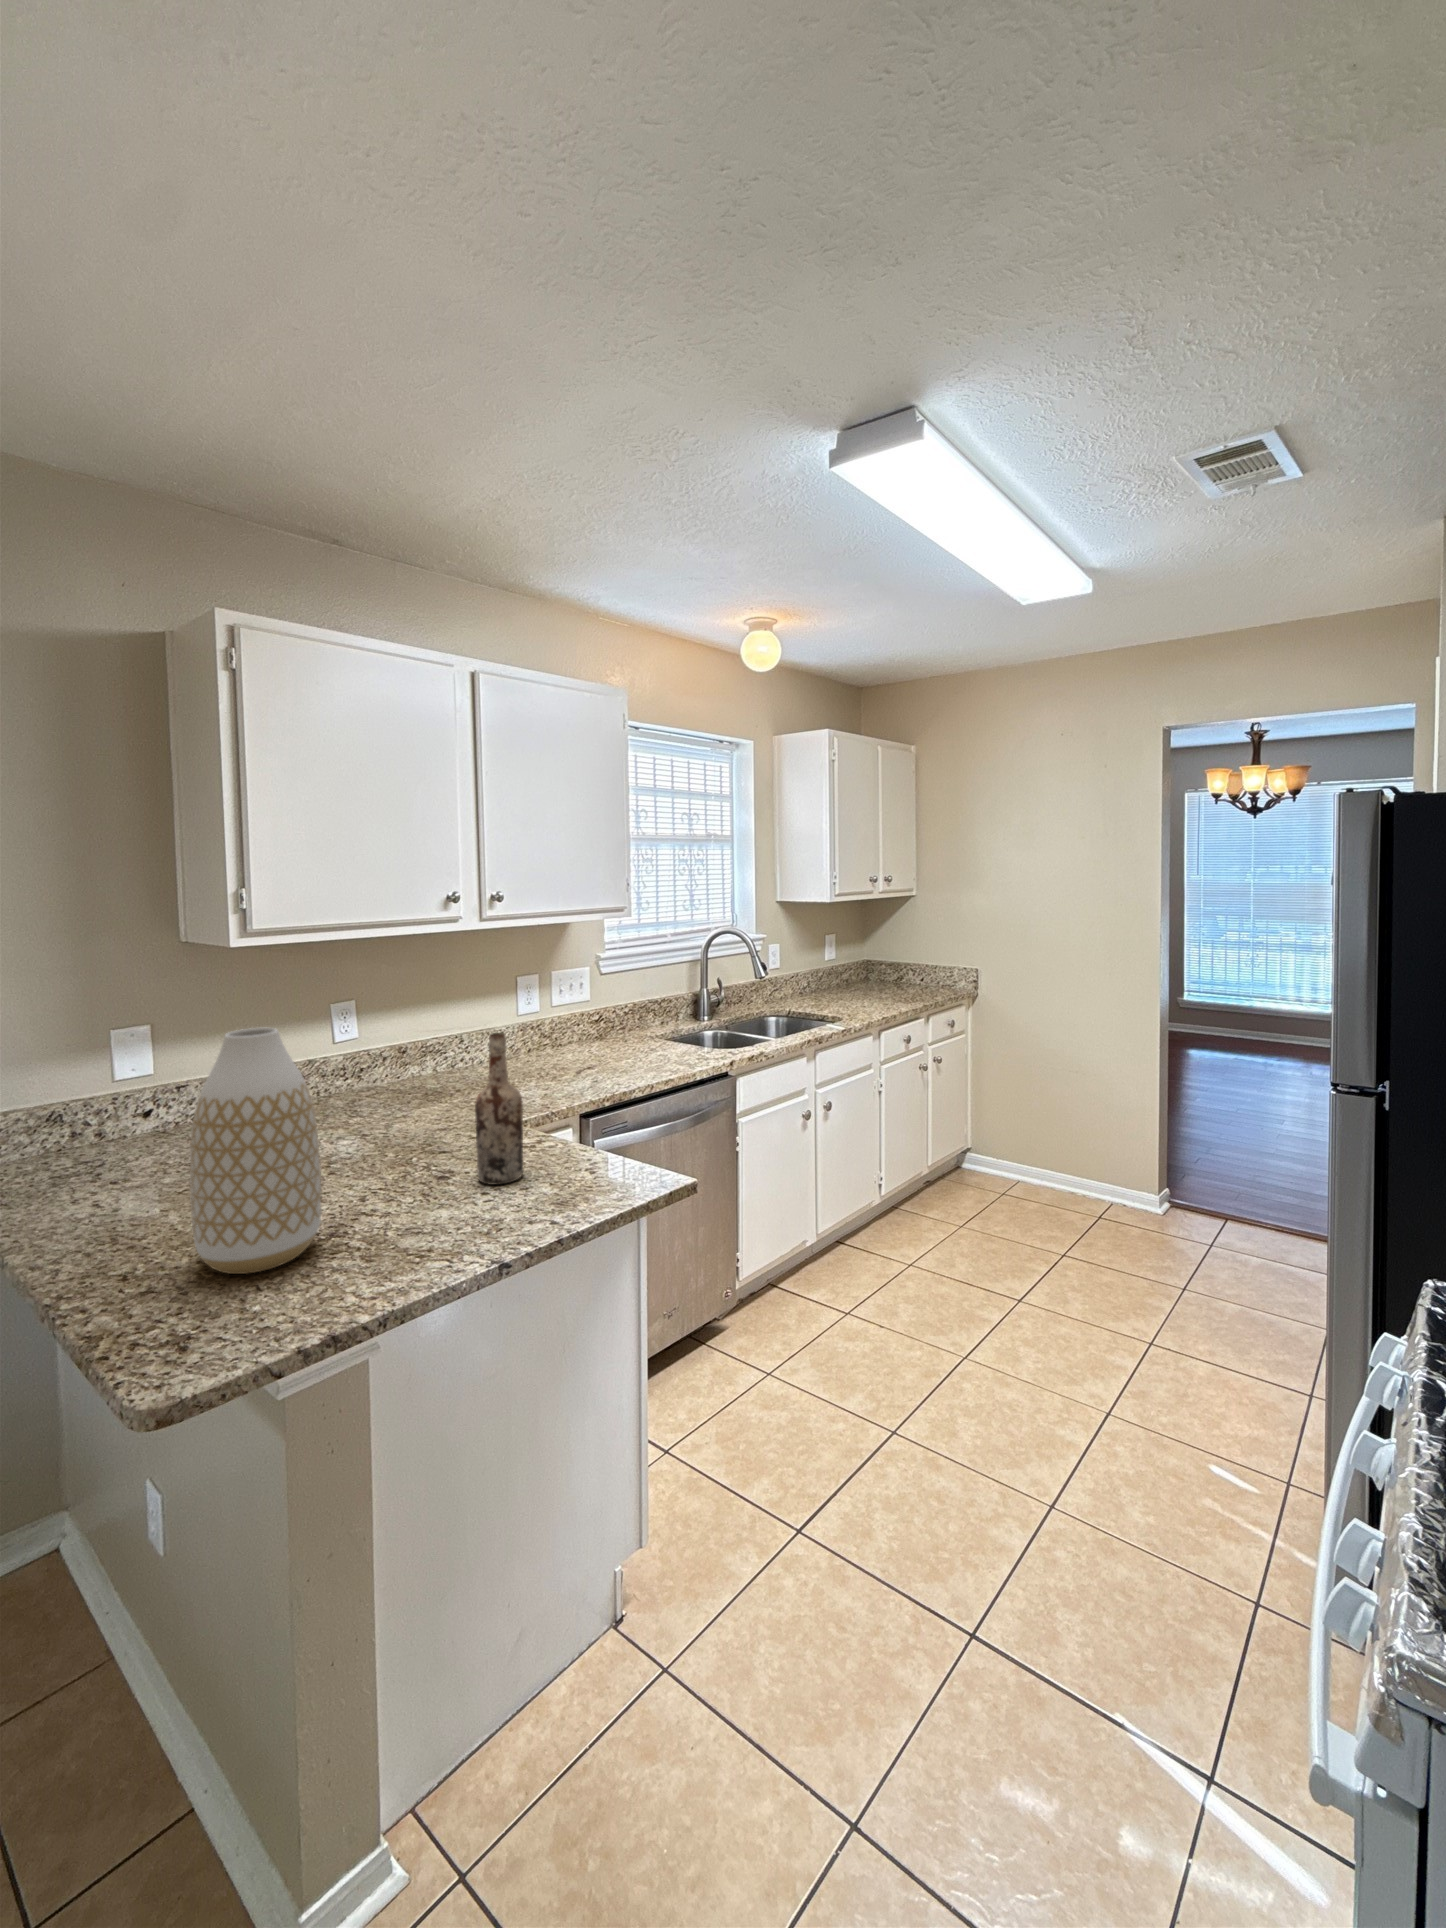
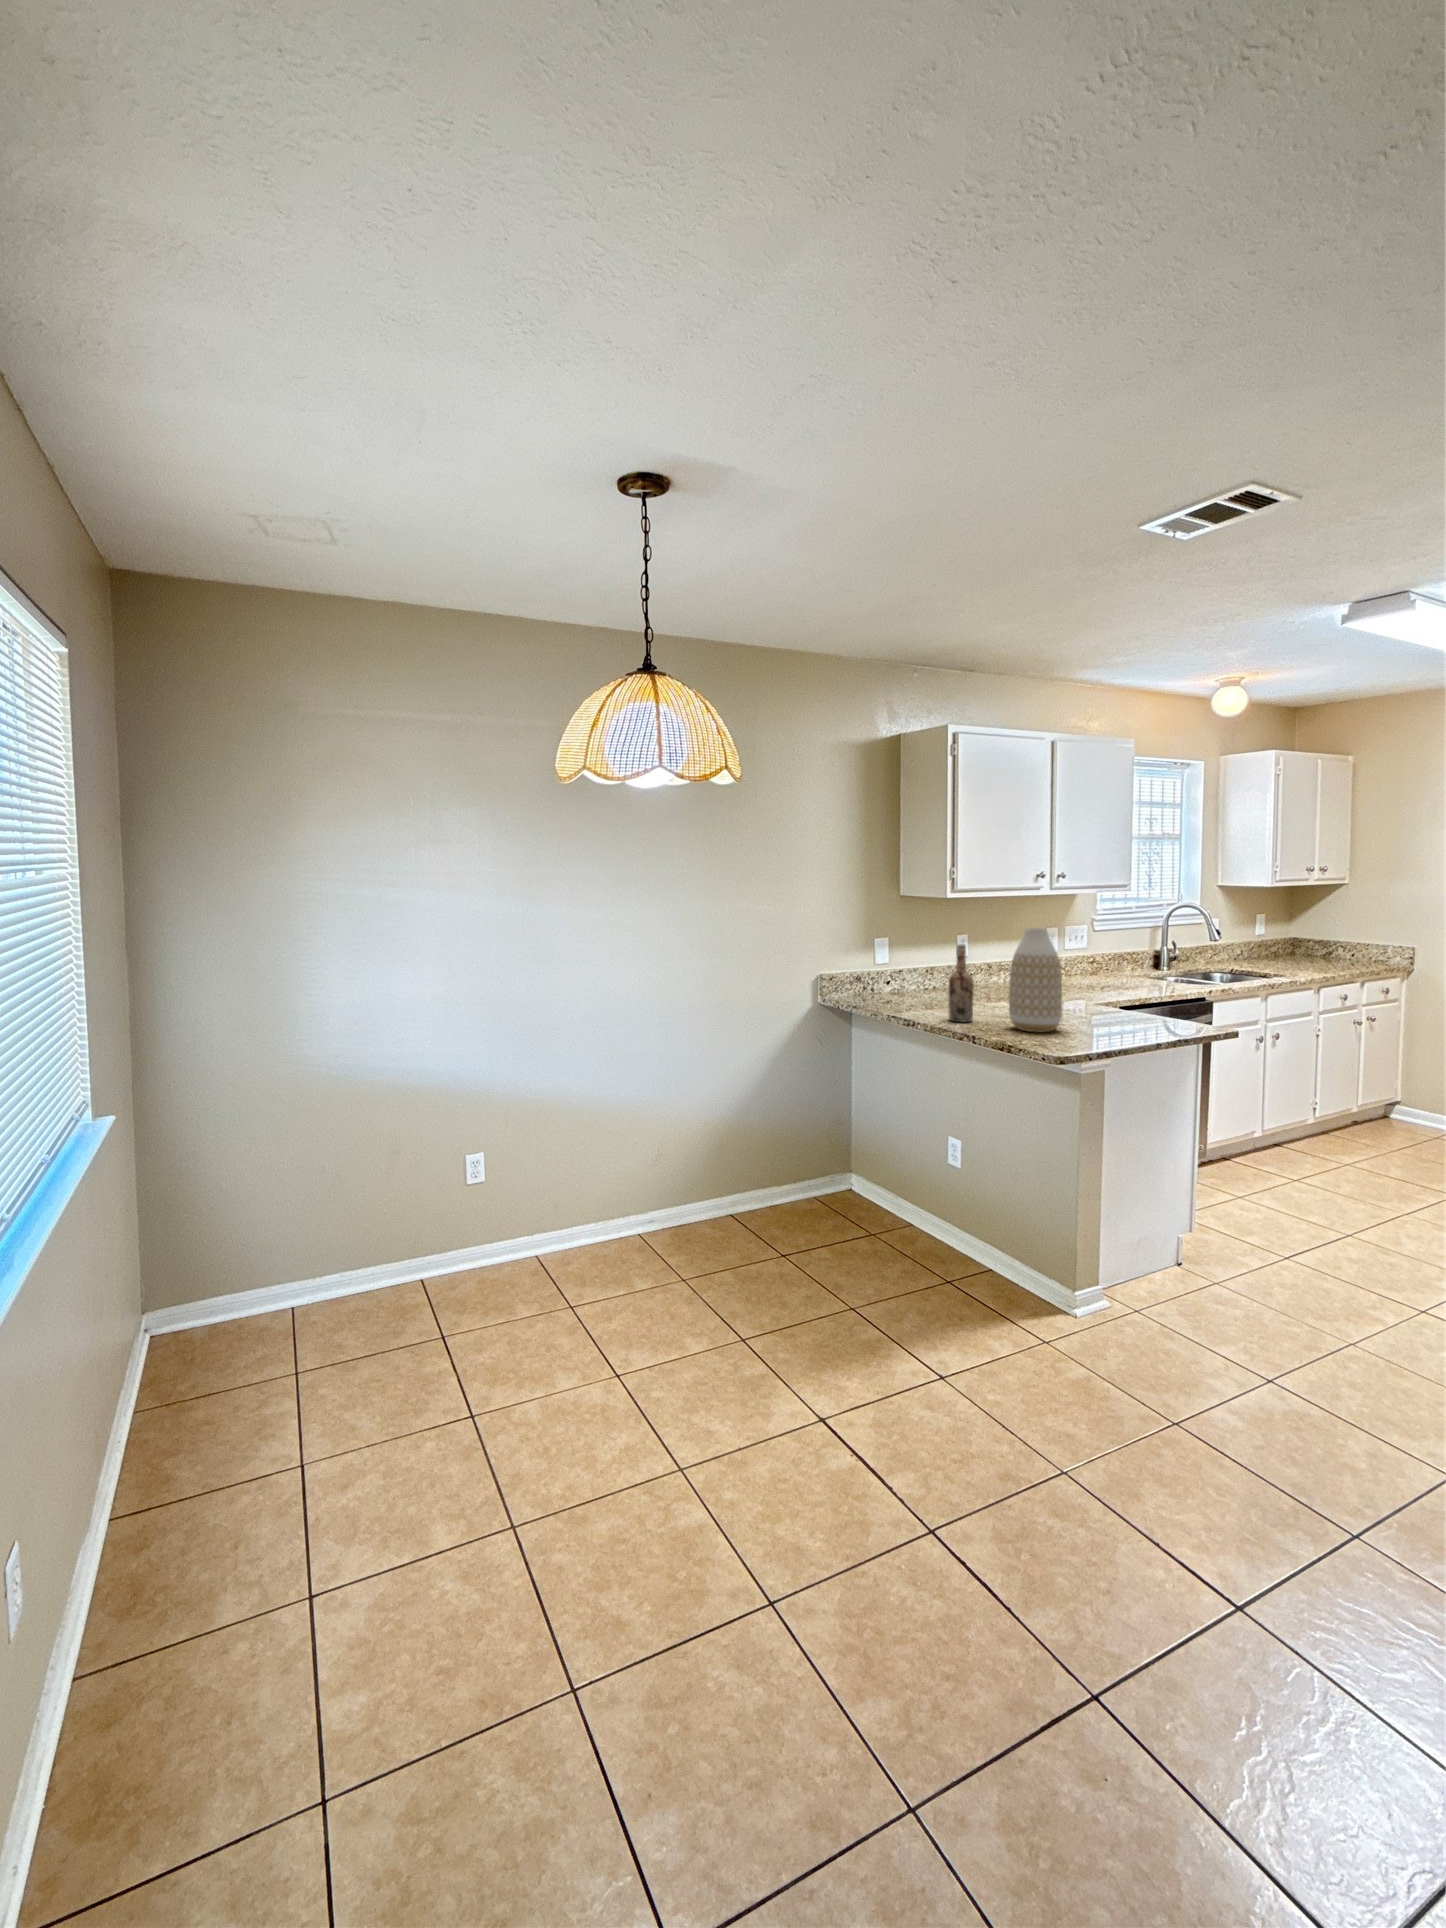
wine bottle: present [475,1033,523,1185] -> present [949,945,974,1022]

